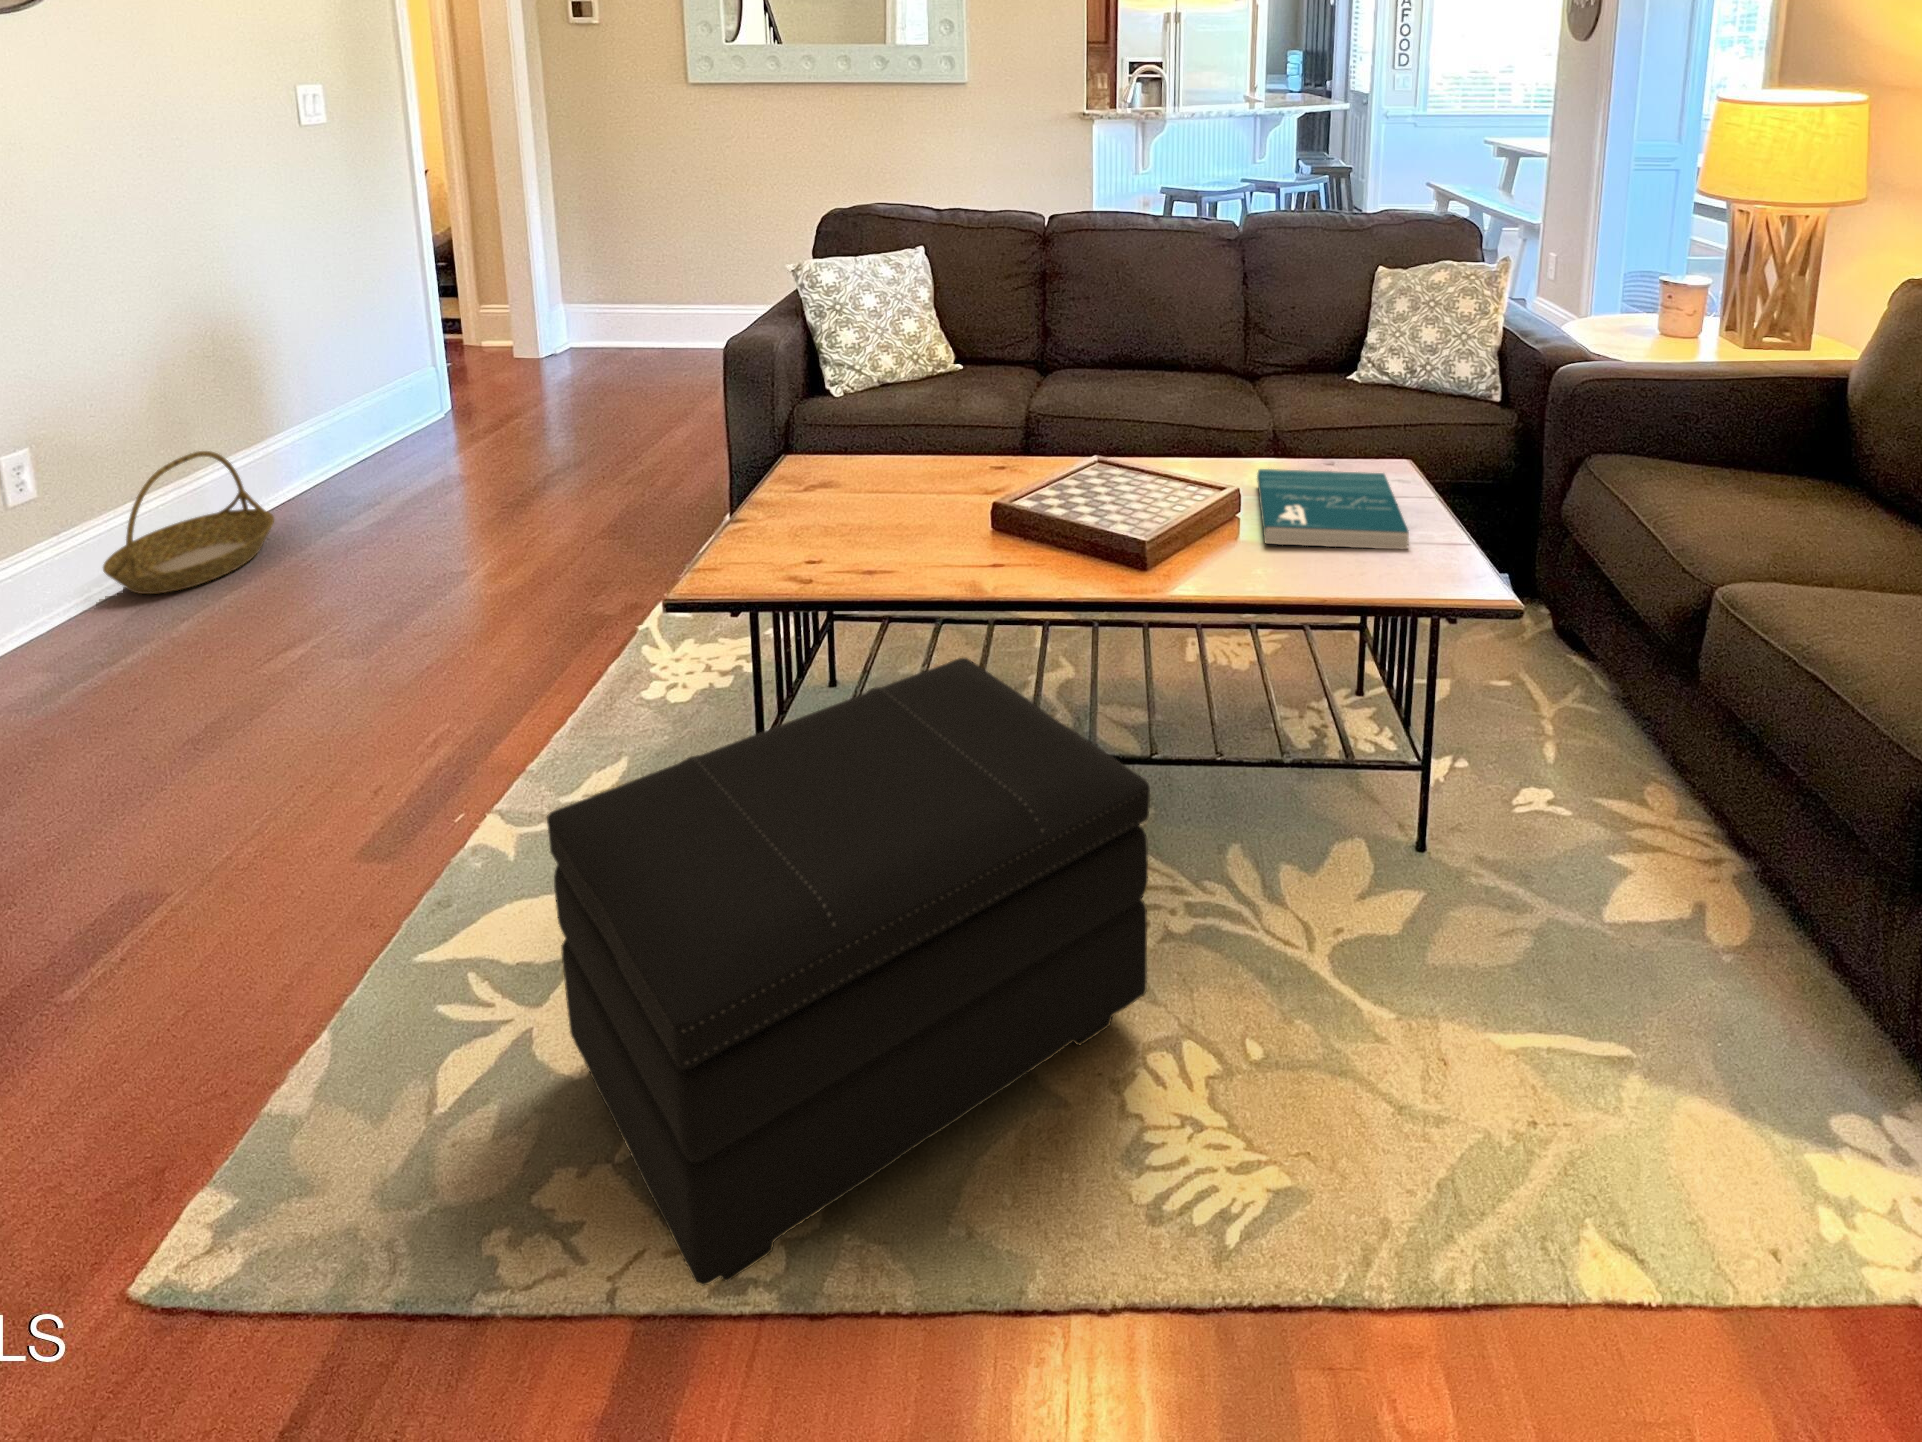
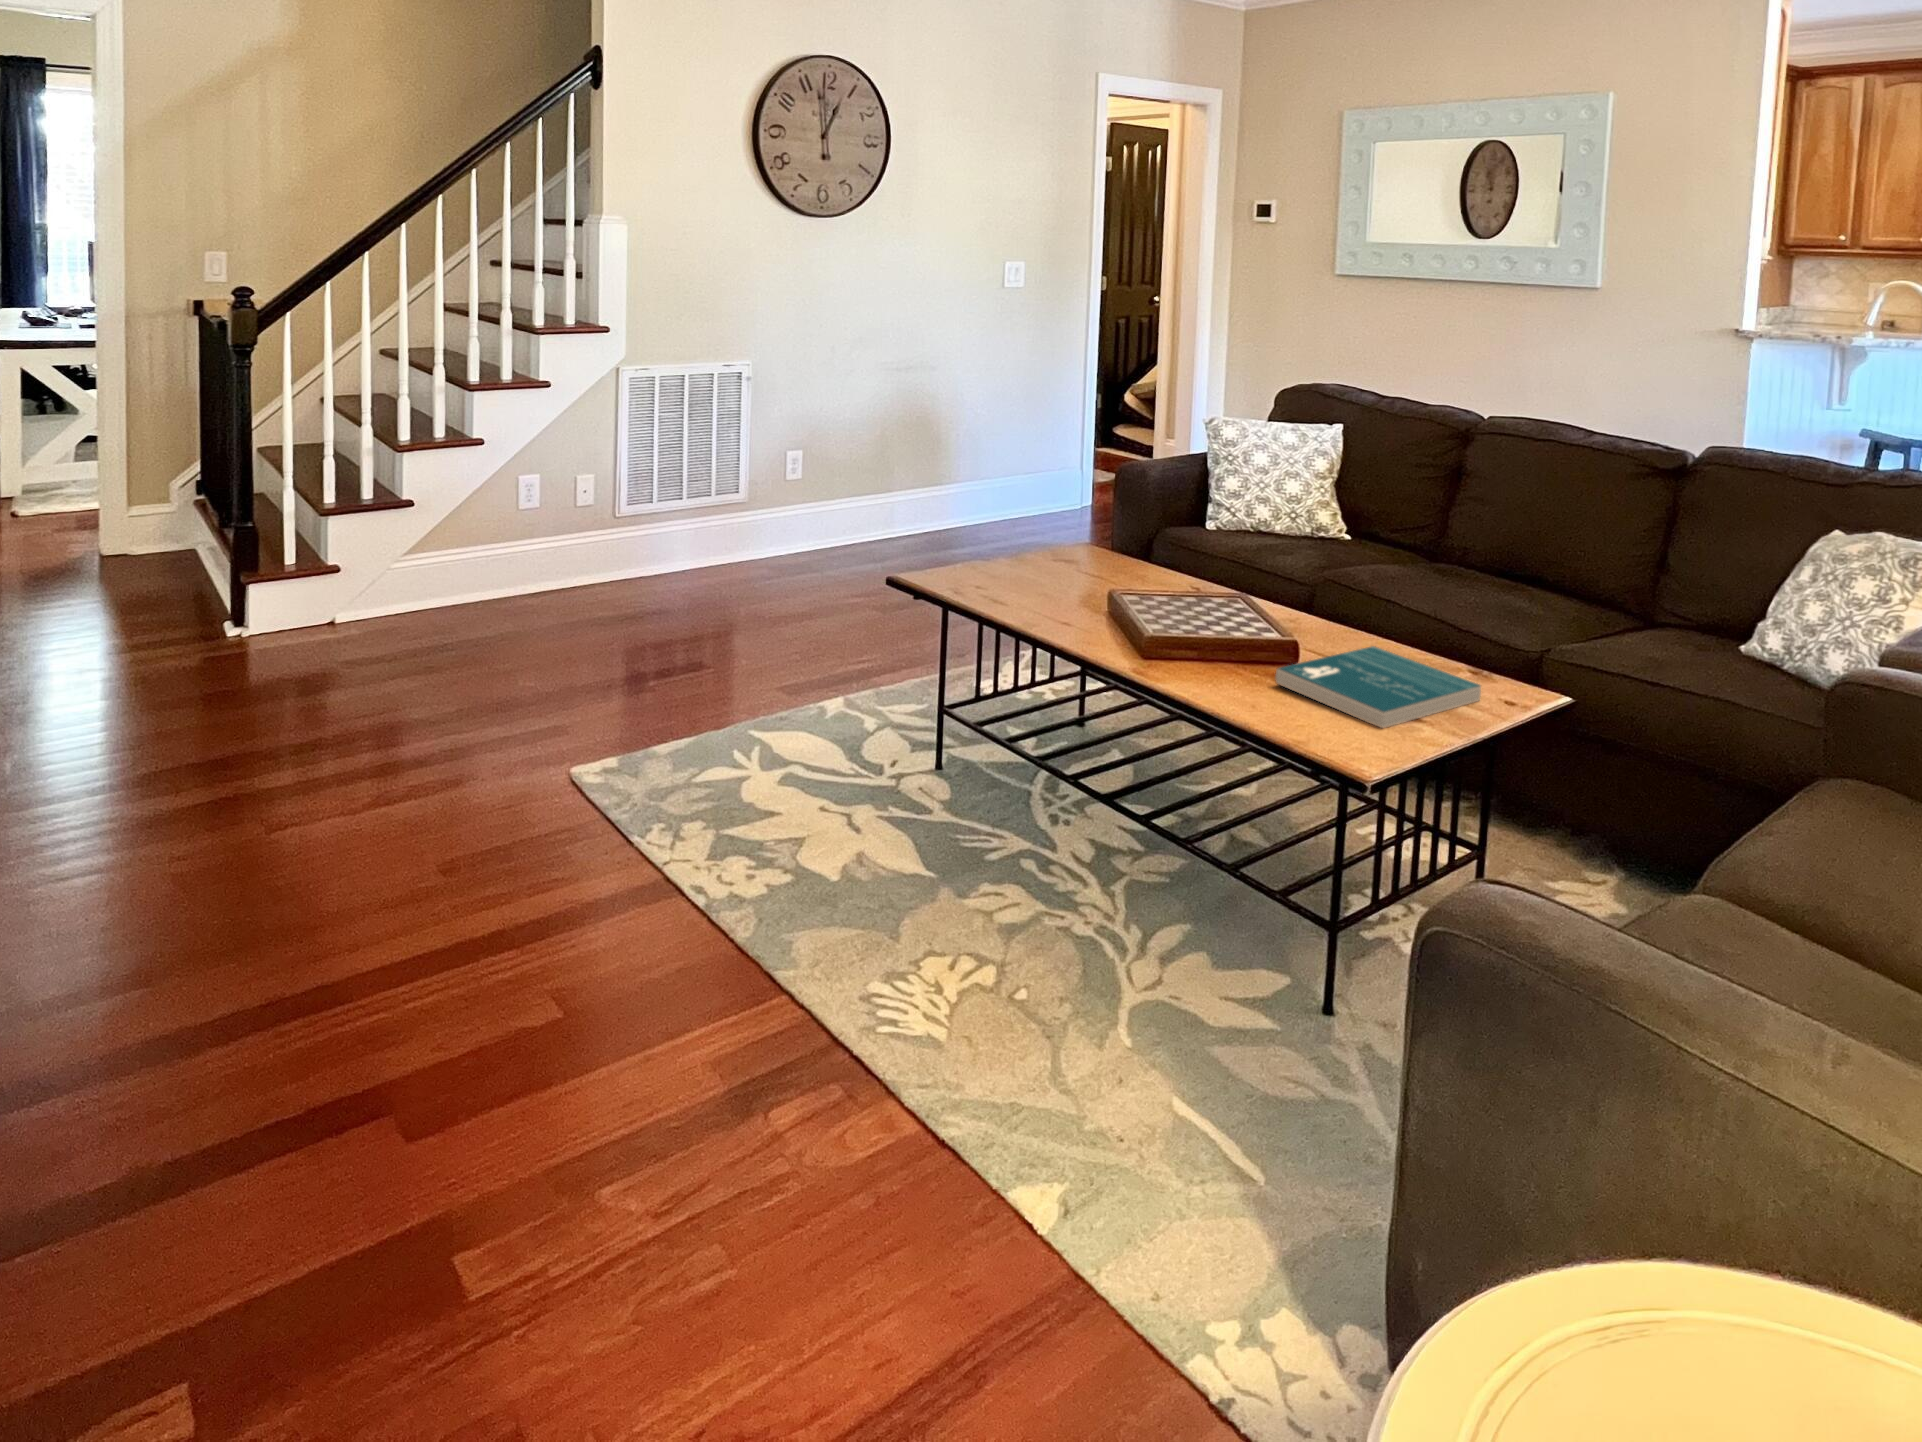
basket: present [103,451,274,594] -> none [815,476,911,555]
footstool: present [547,658,1150,1286] -> none [678,642,1023,935]

